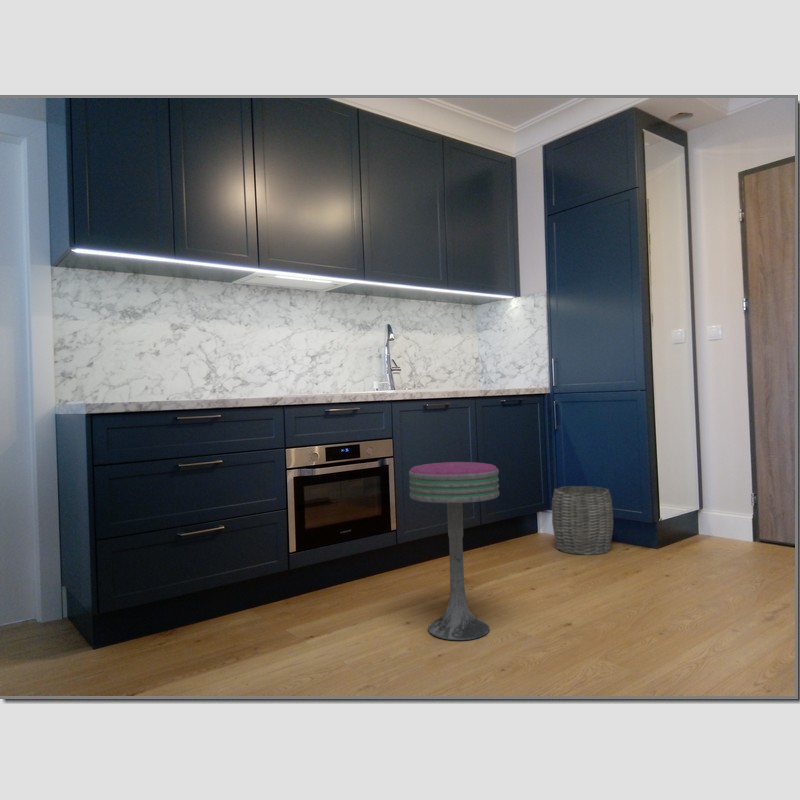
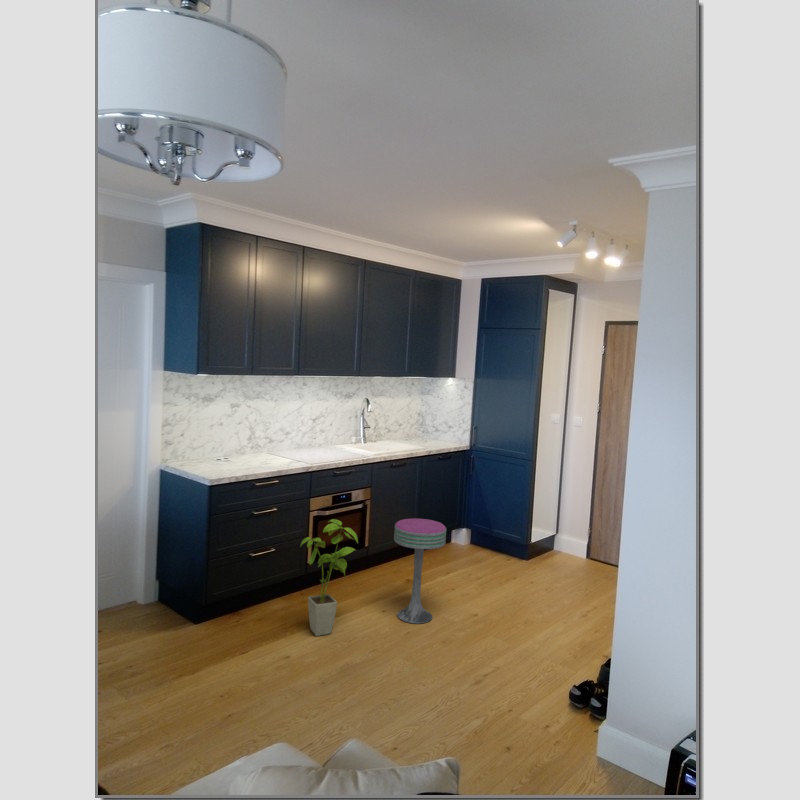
house plant: none [236,454,342,665] -> present [300,519,358,636]
woven basket: present [552,486,613,555] -> none [463,516,503,564]

